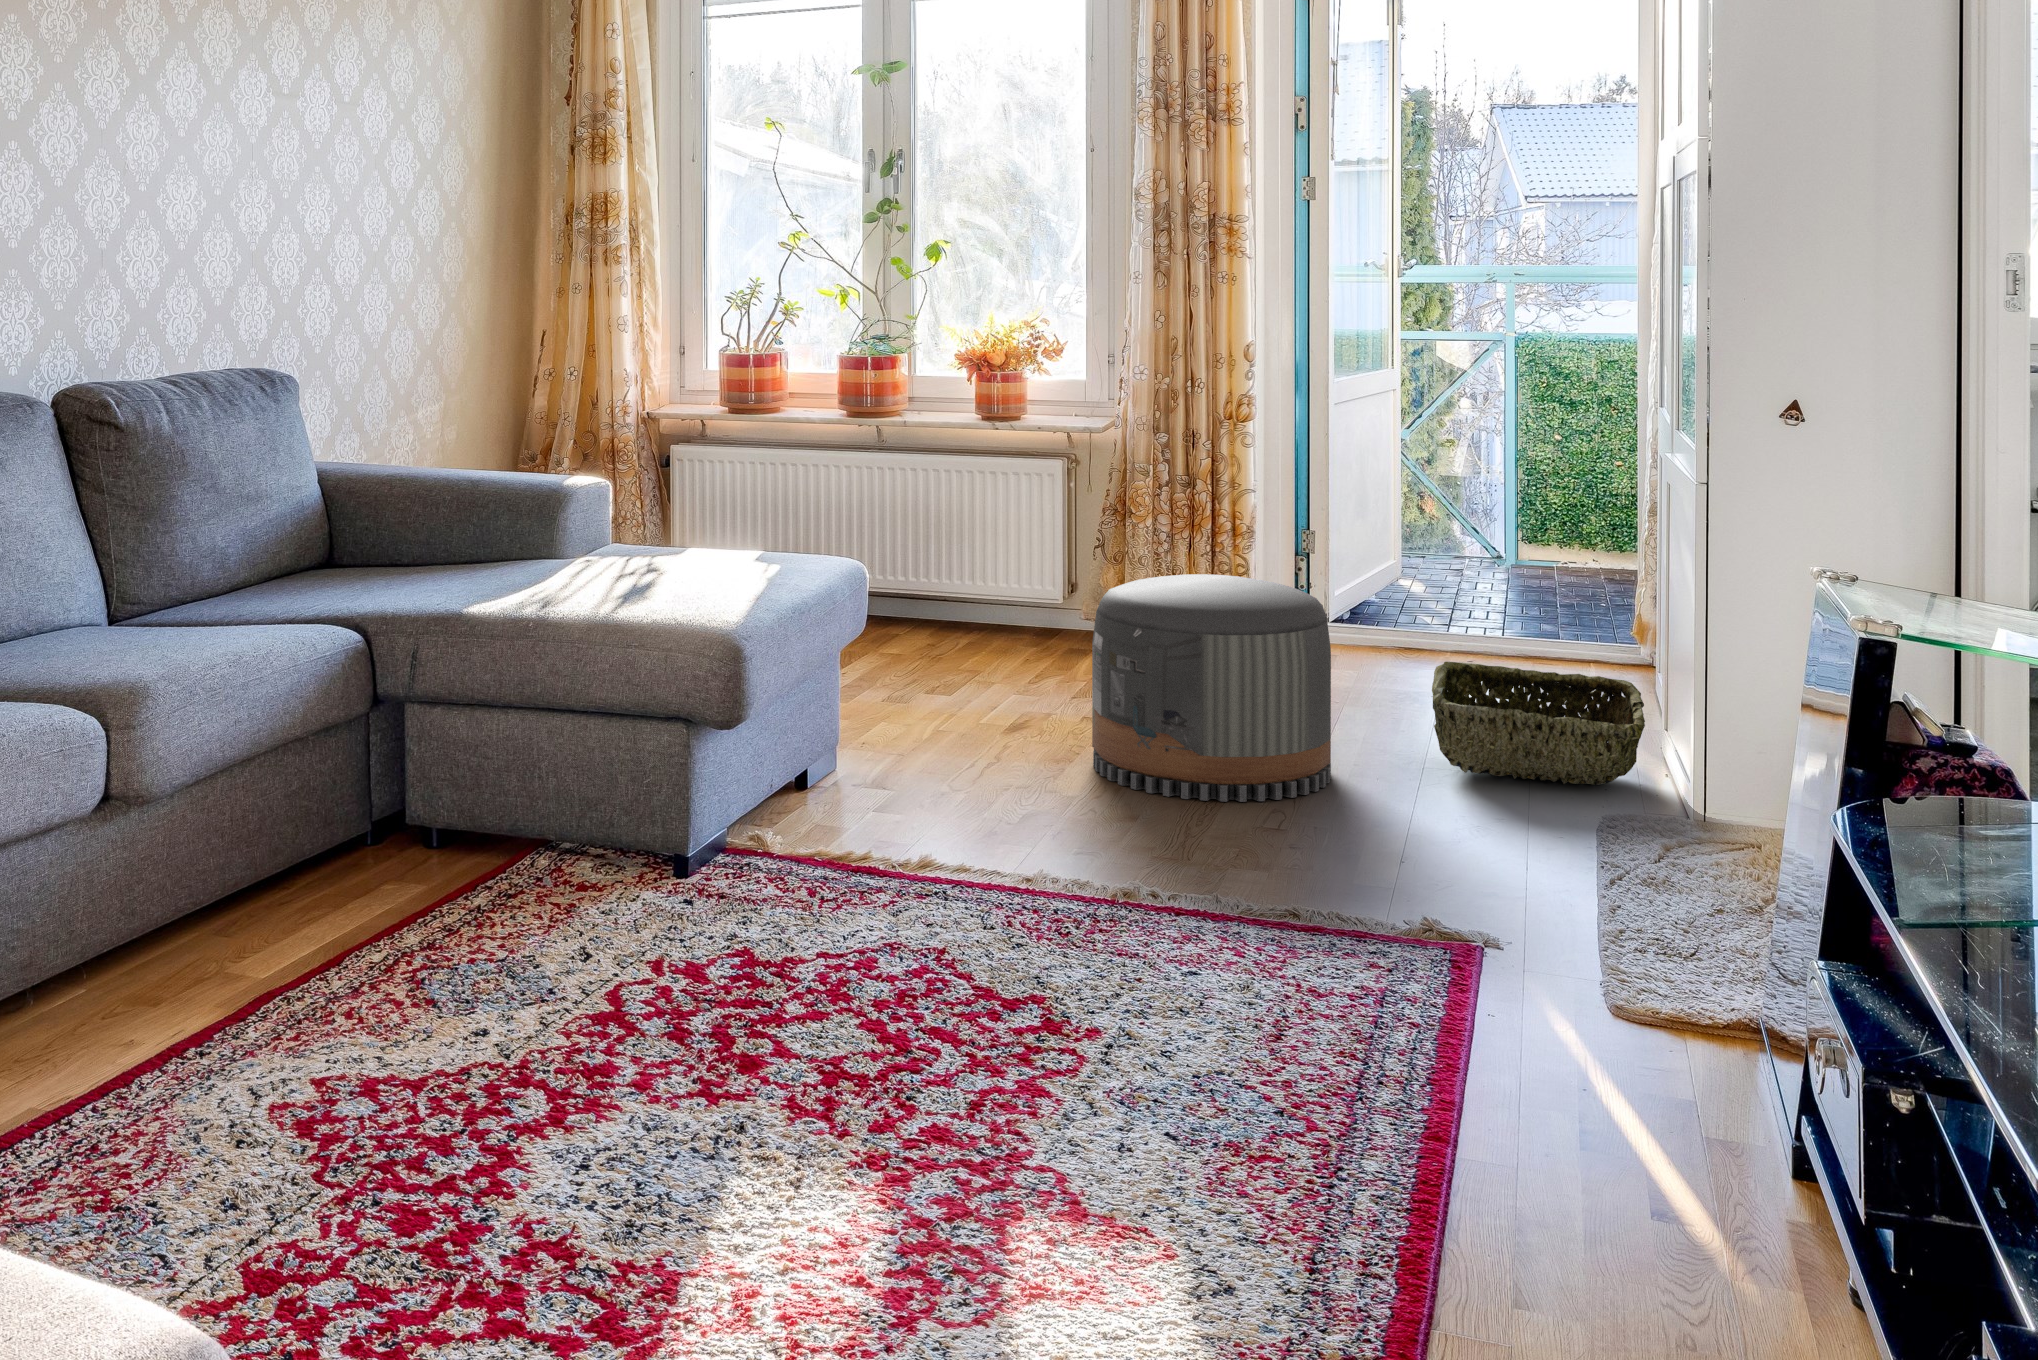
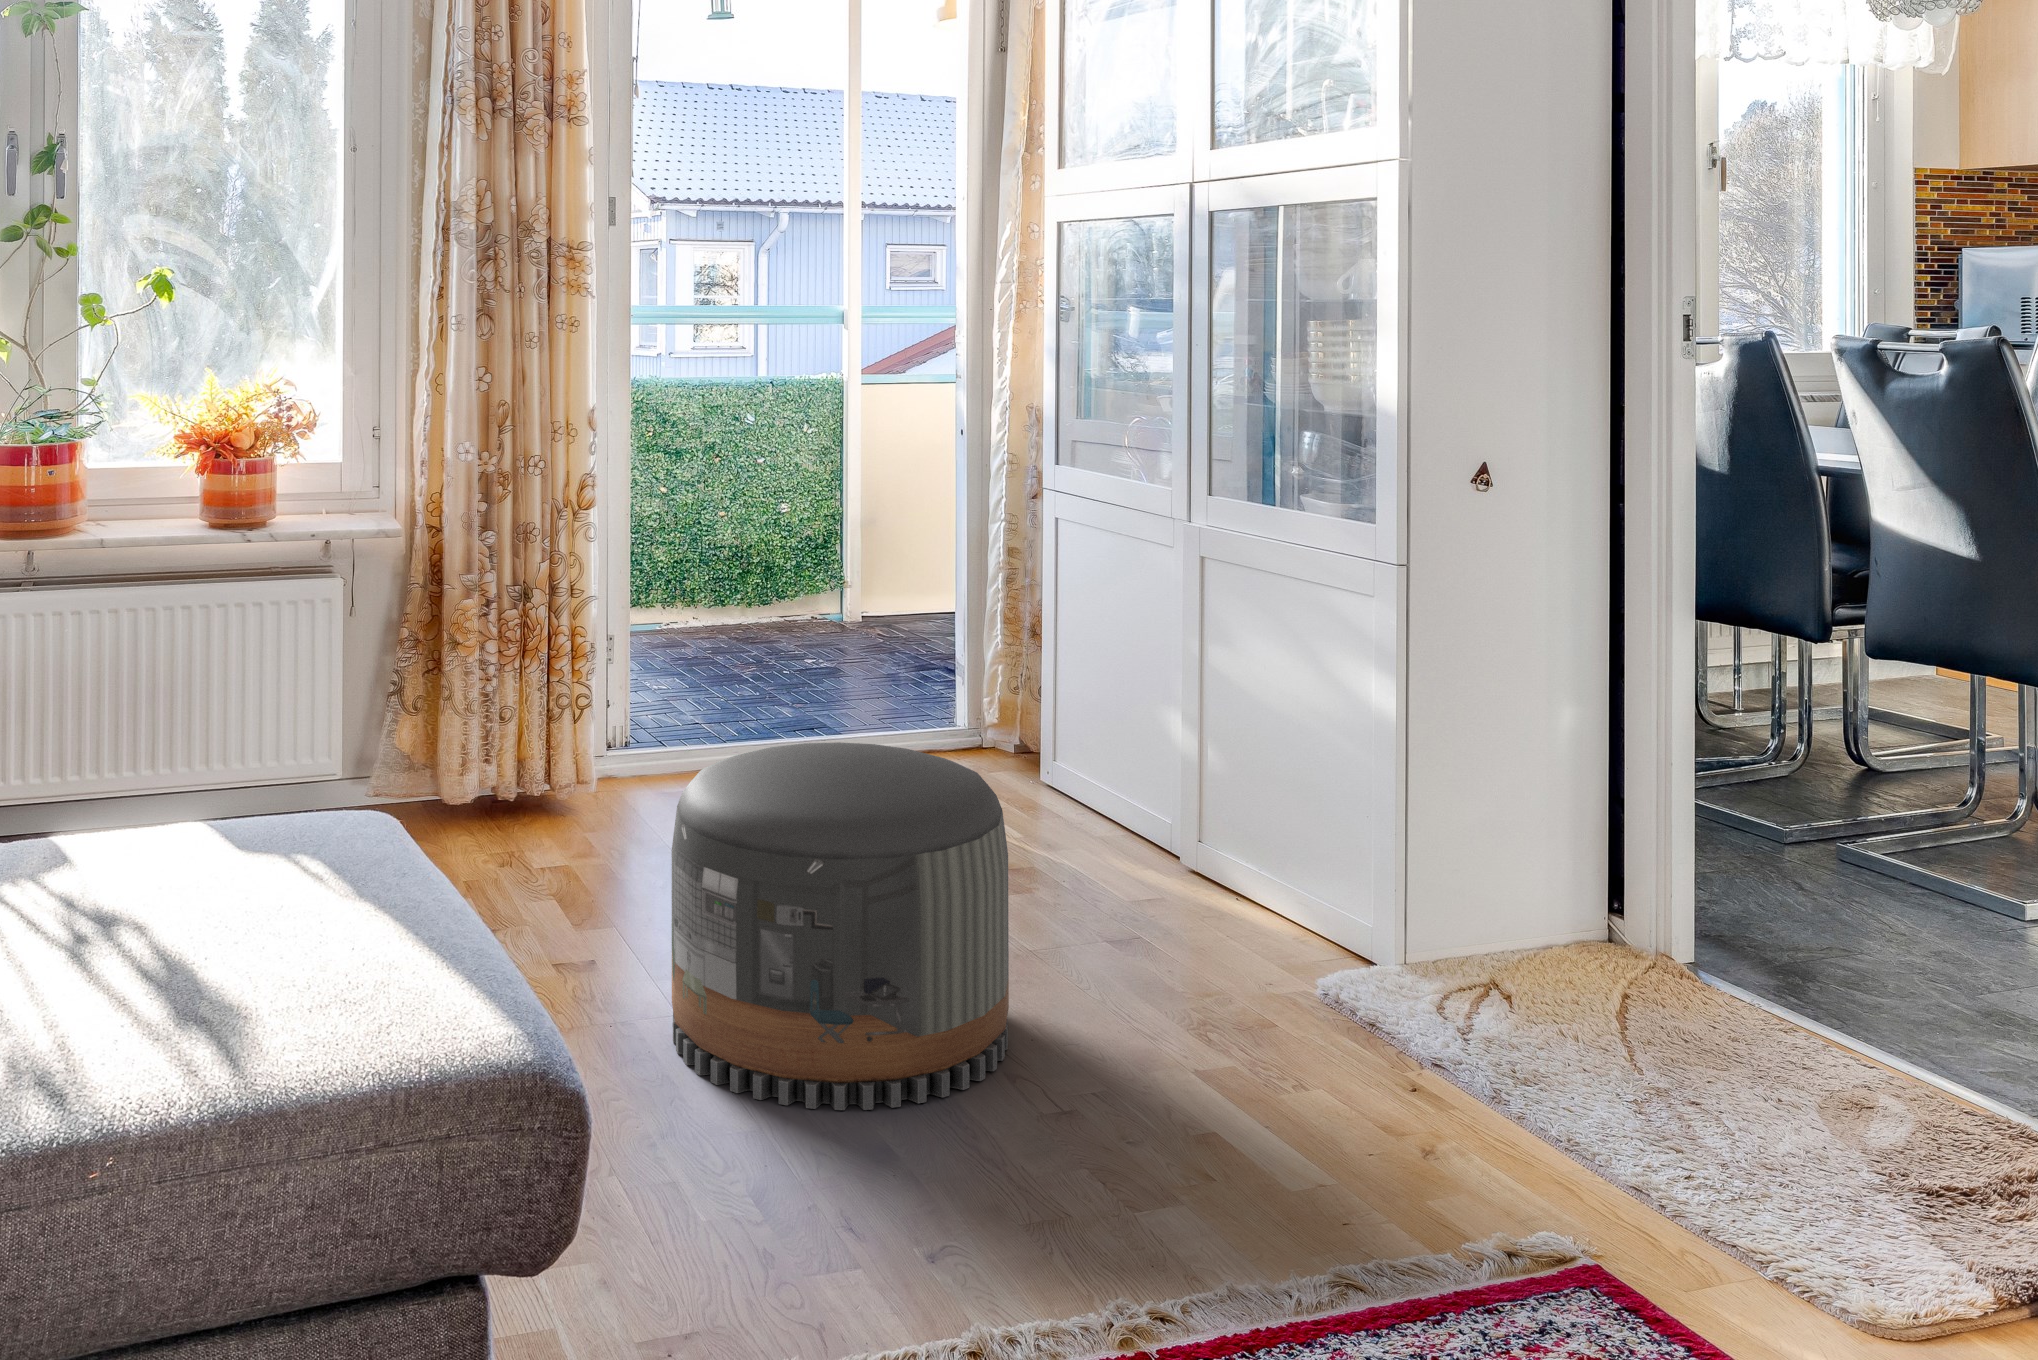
woven basket: present [1432,662,1645,785] -> none [1015,796,1290,955]

